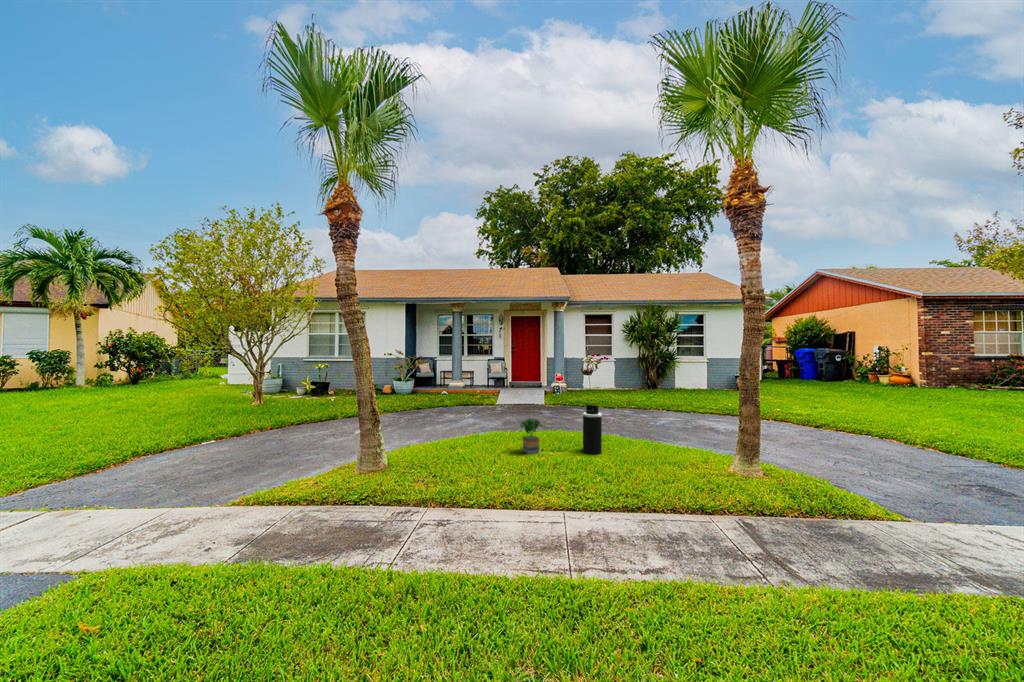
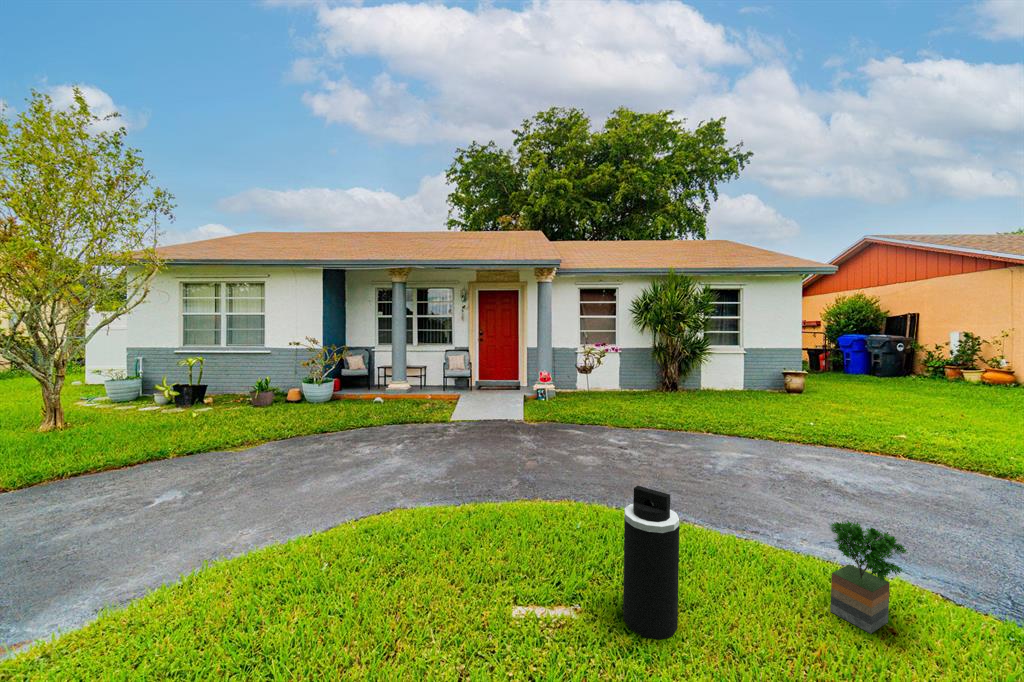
potted tree: present [520,419,543,454] -> present [830,521,907,634]

